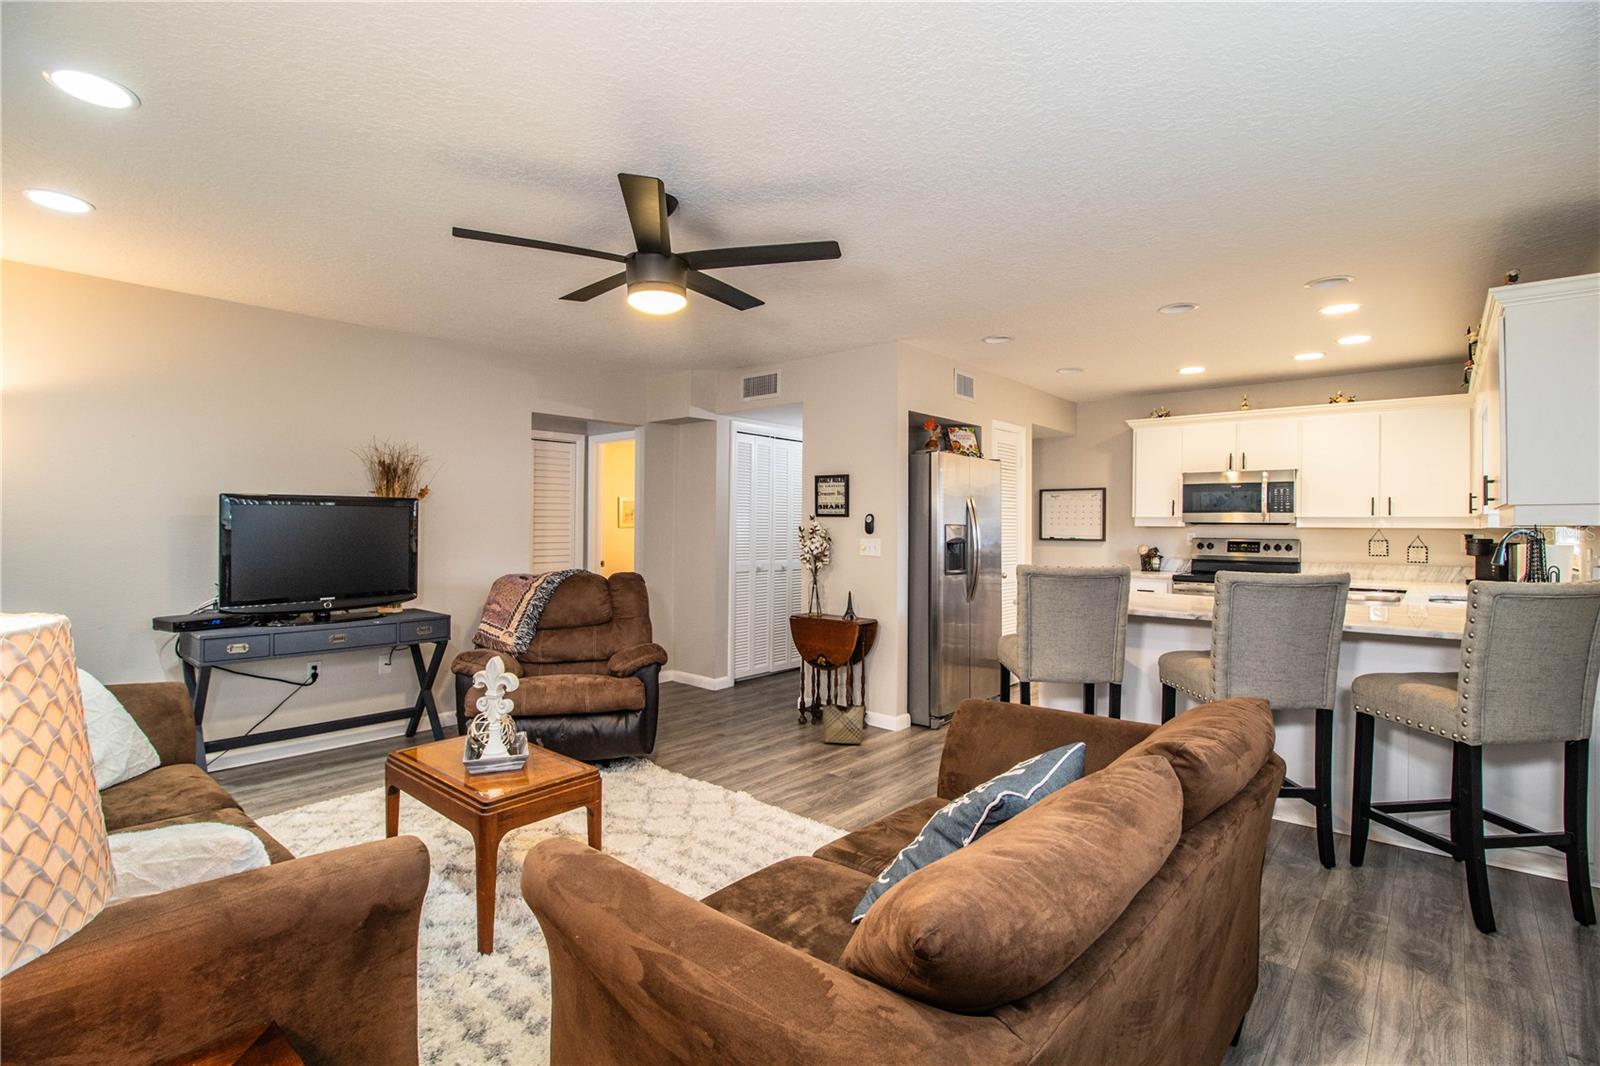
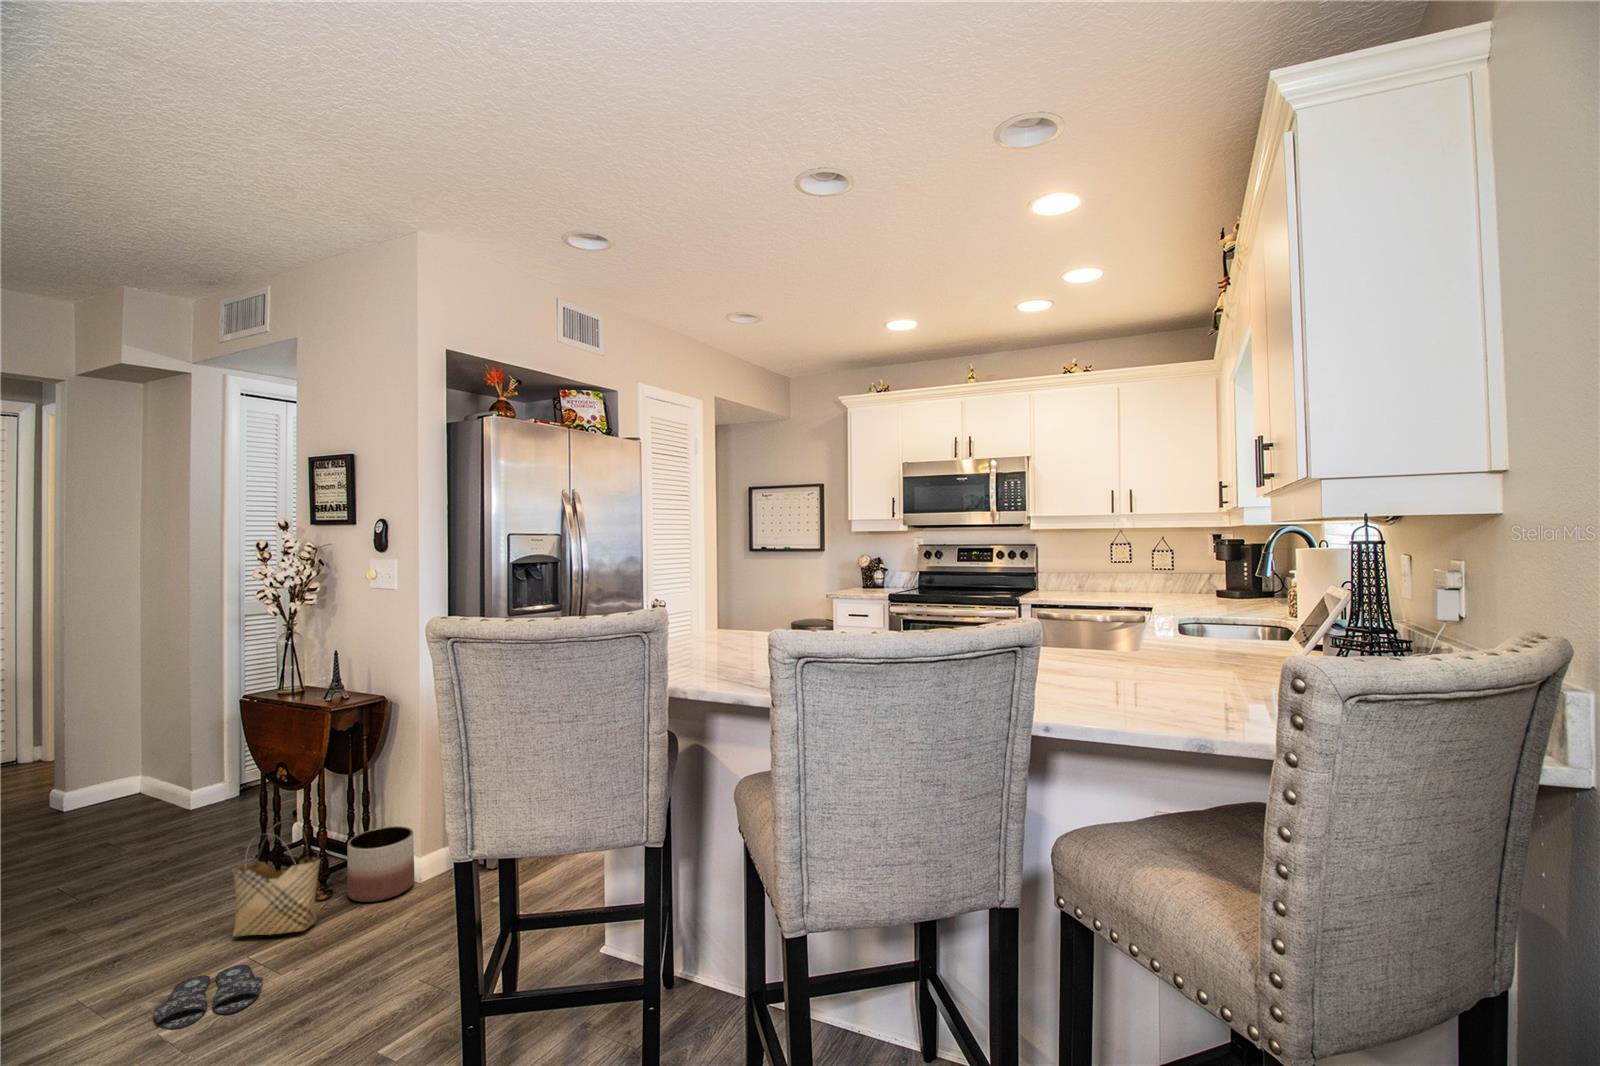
planter: none [863,698,898,737] -> present [347,826,414,902]
slippers: none [821,752,868,770] -> present [154,965,263,1030]

